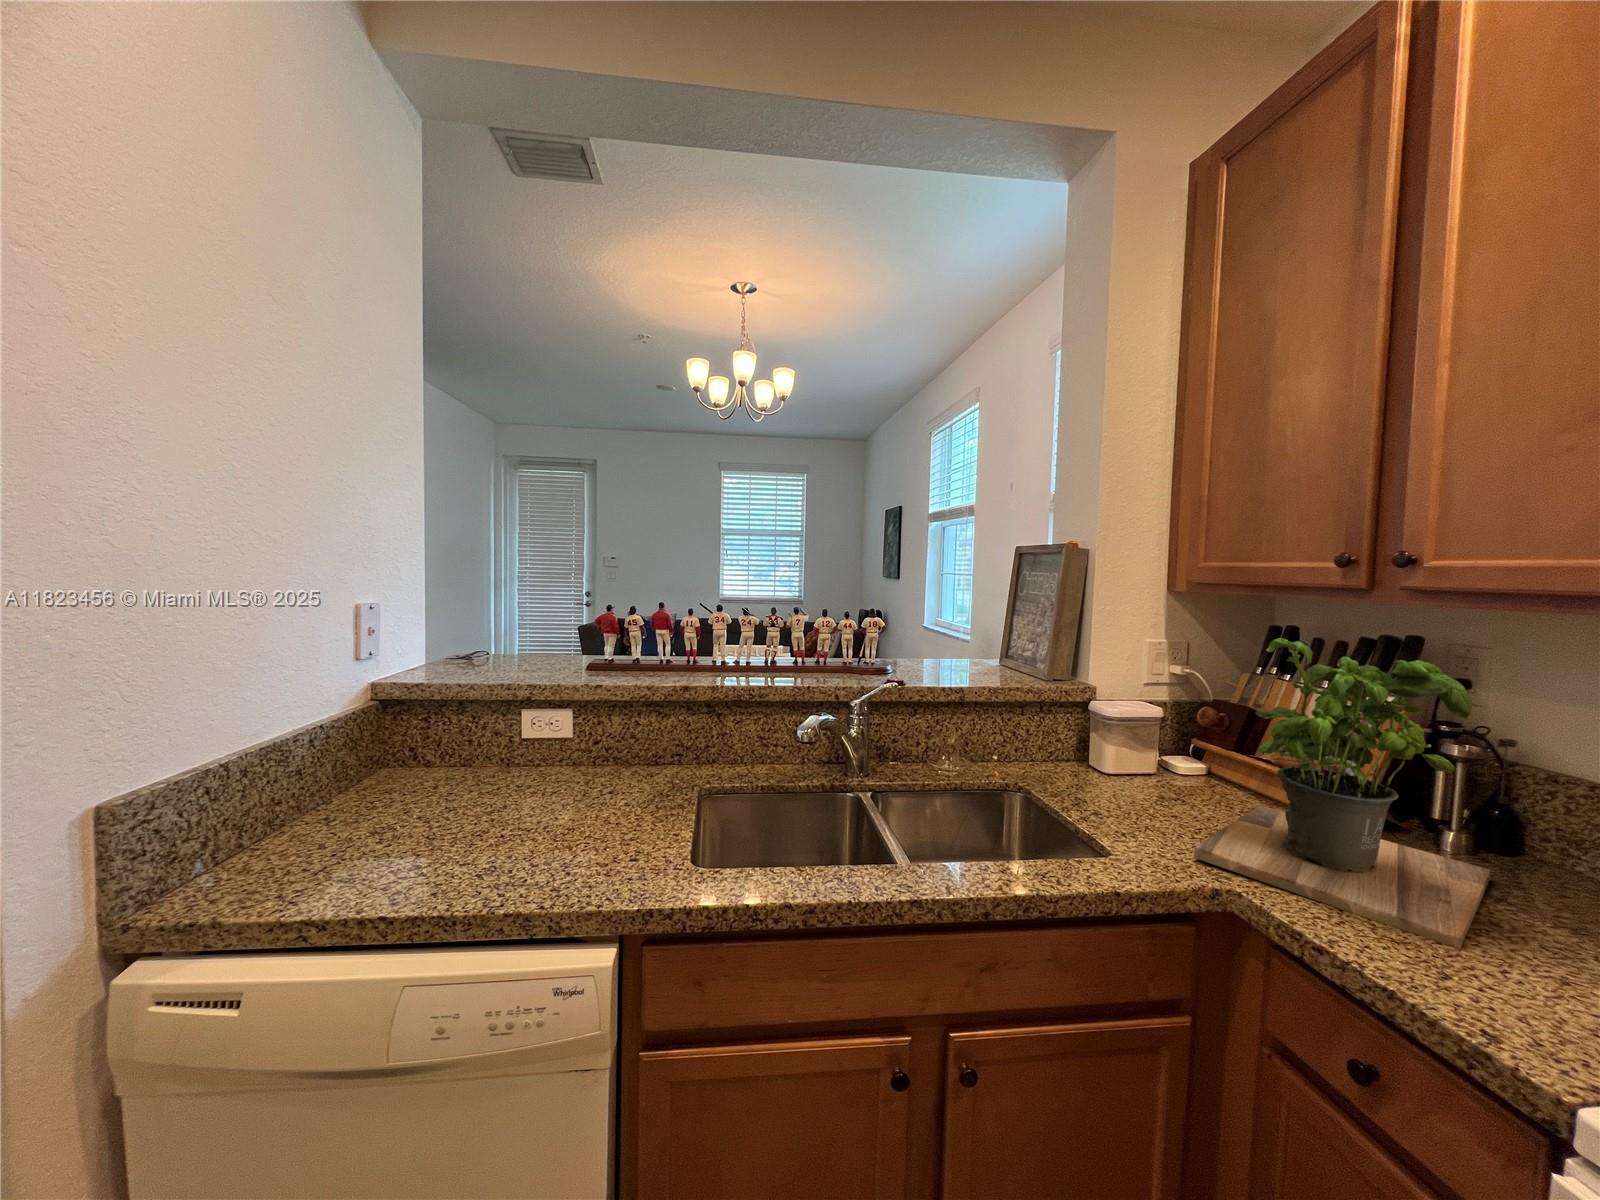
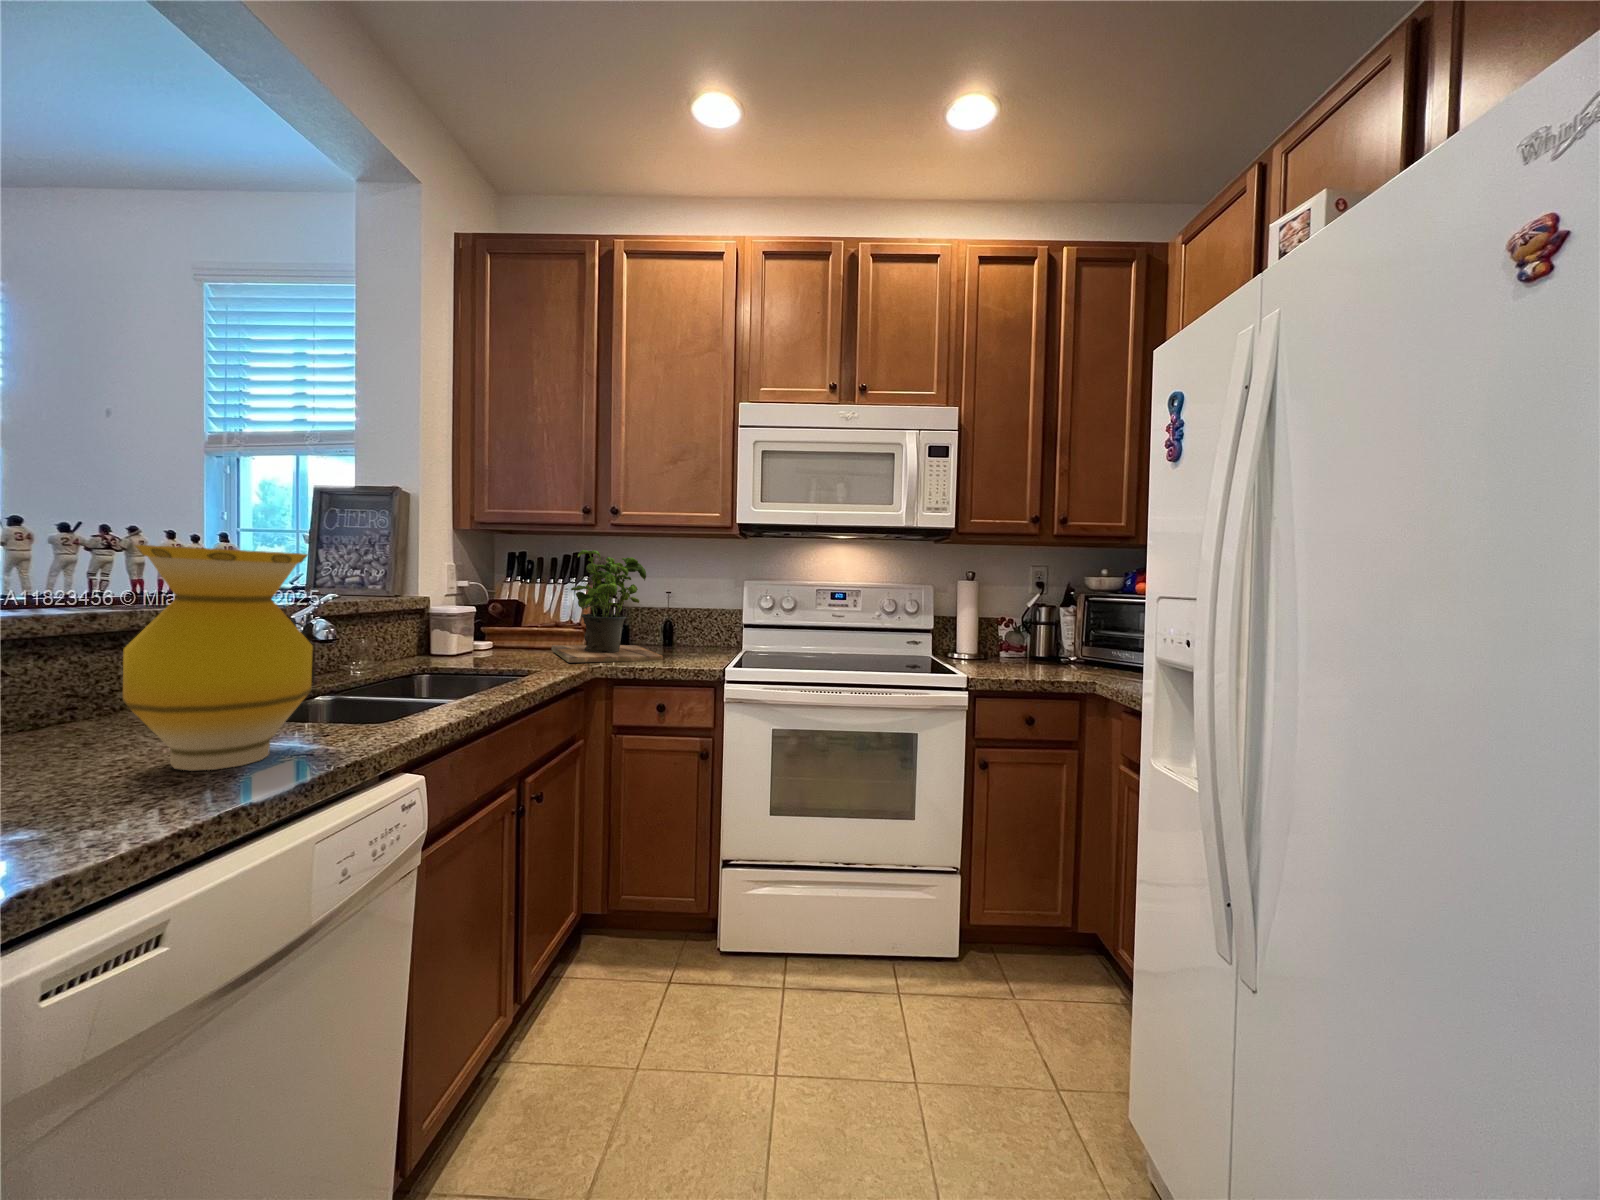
vase: none [473,650,610,866] -> present [123,545,313,770]

